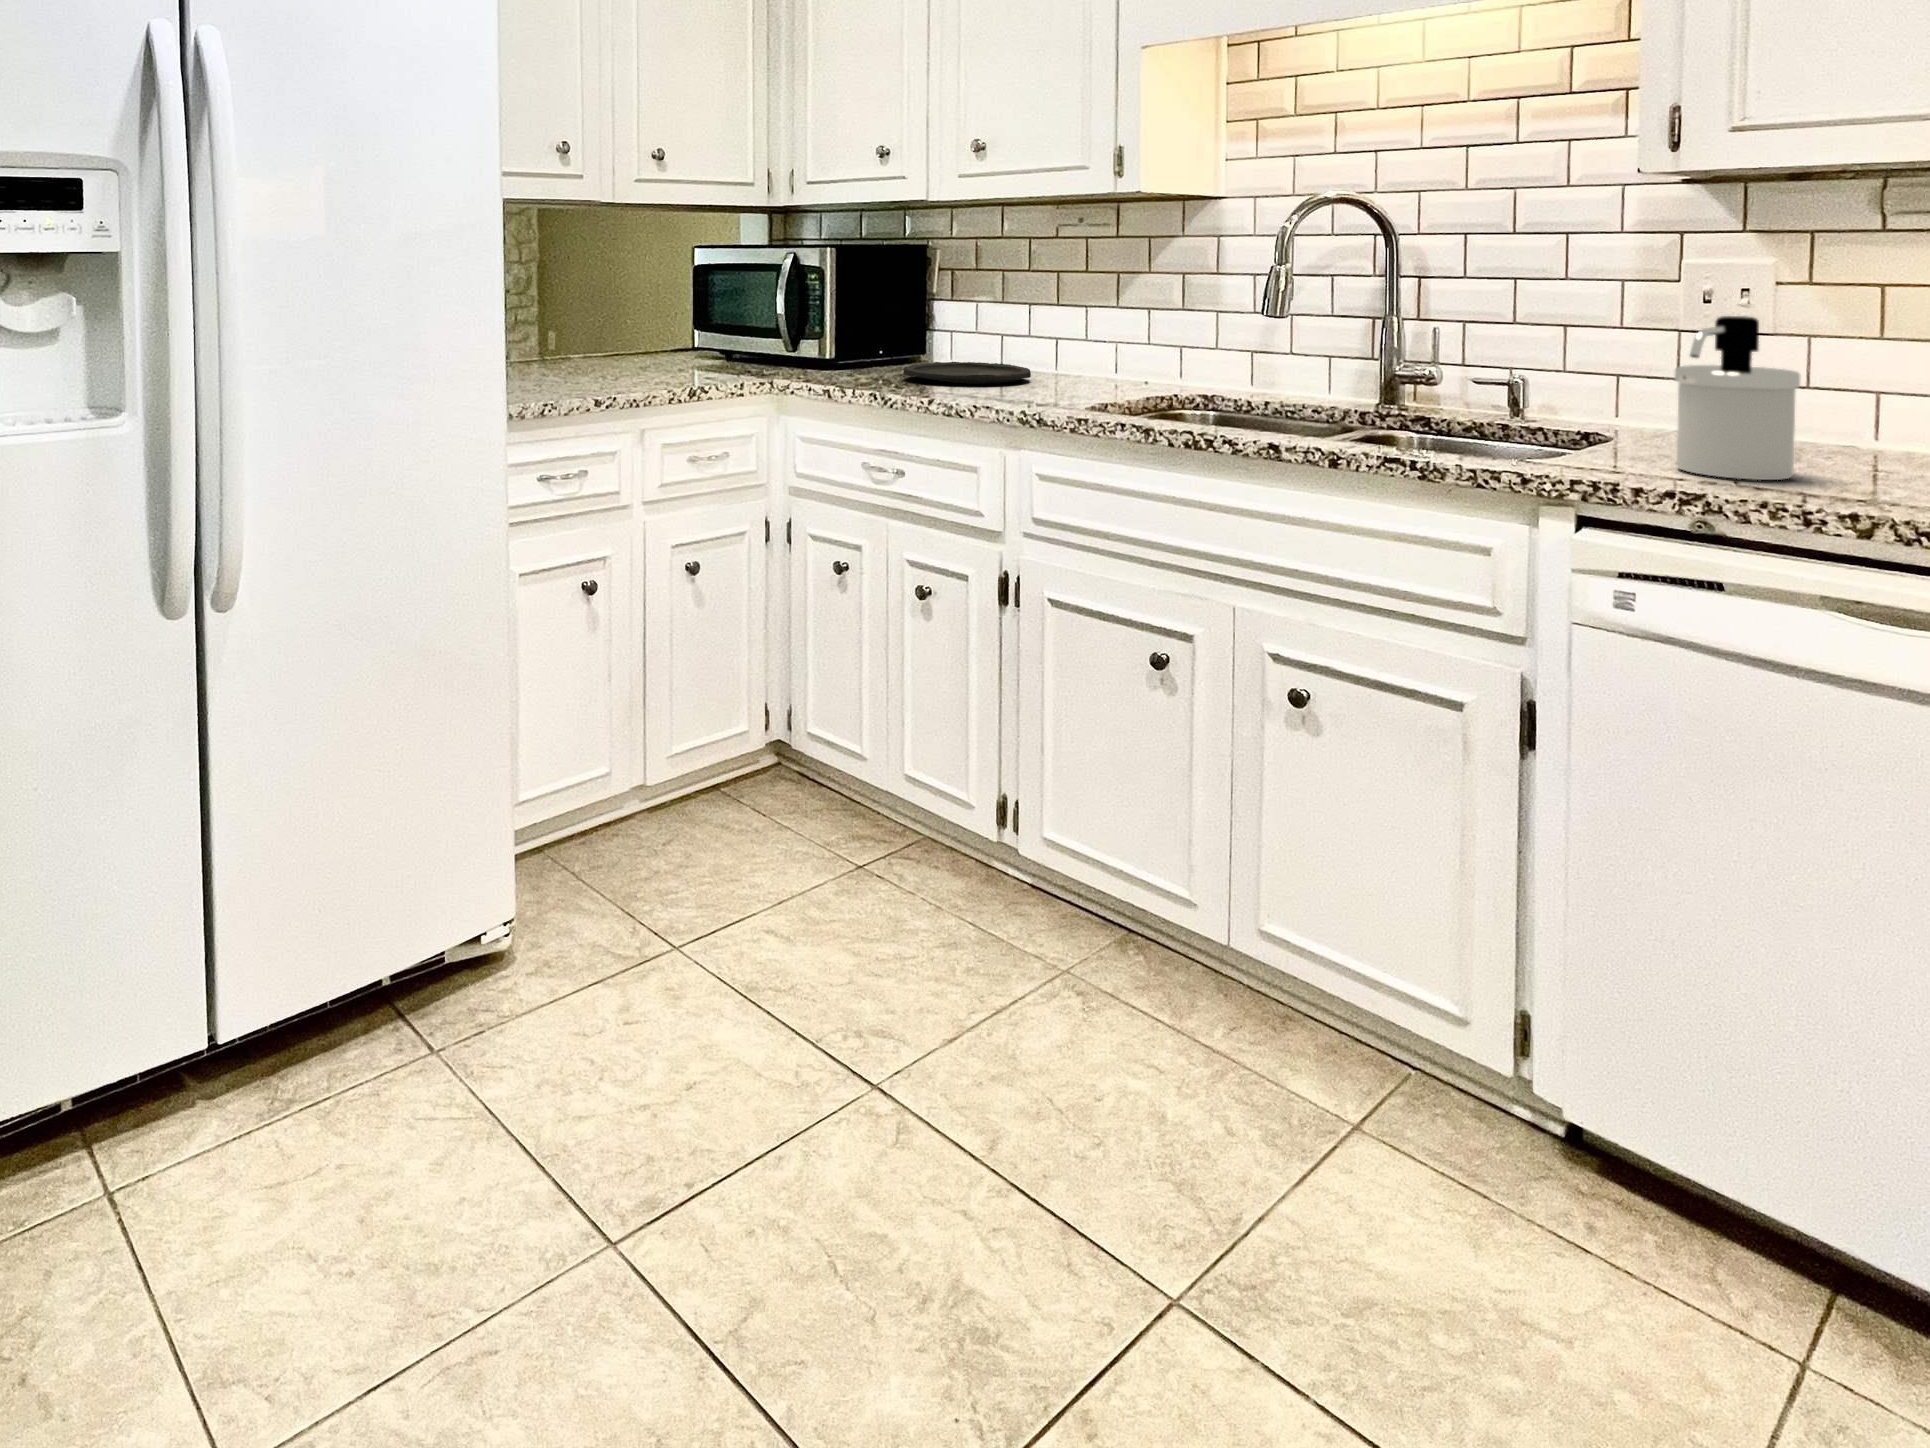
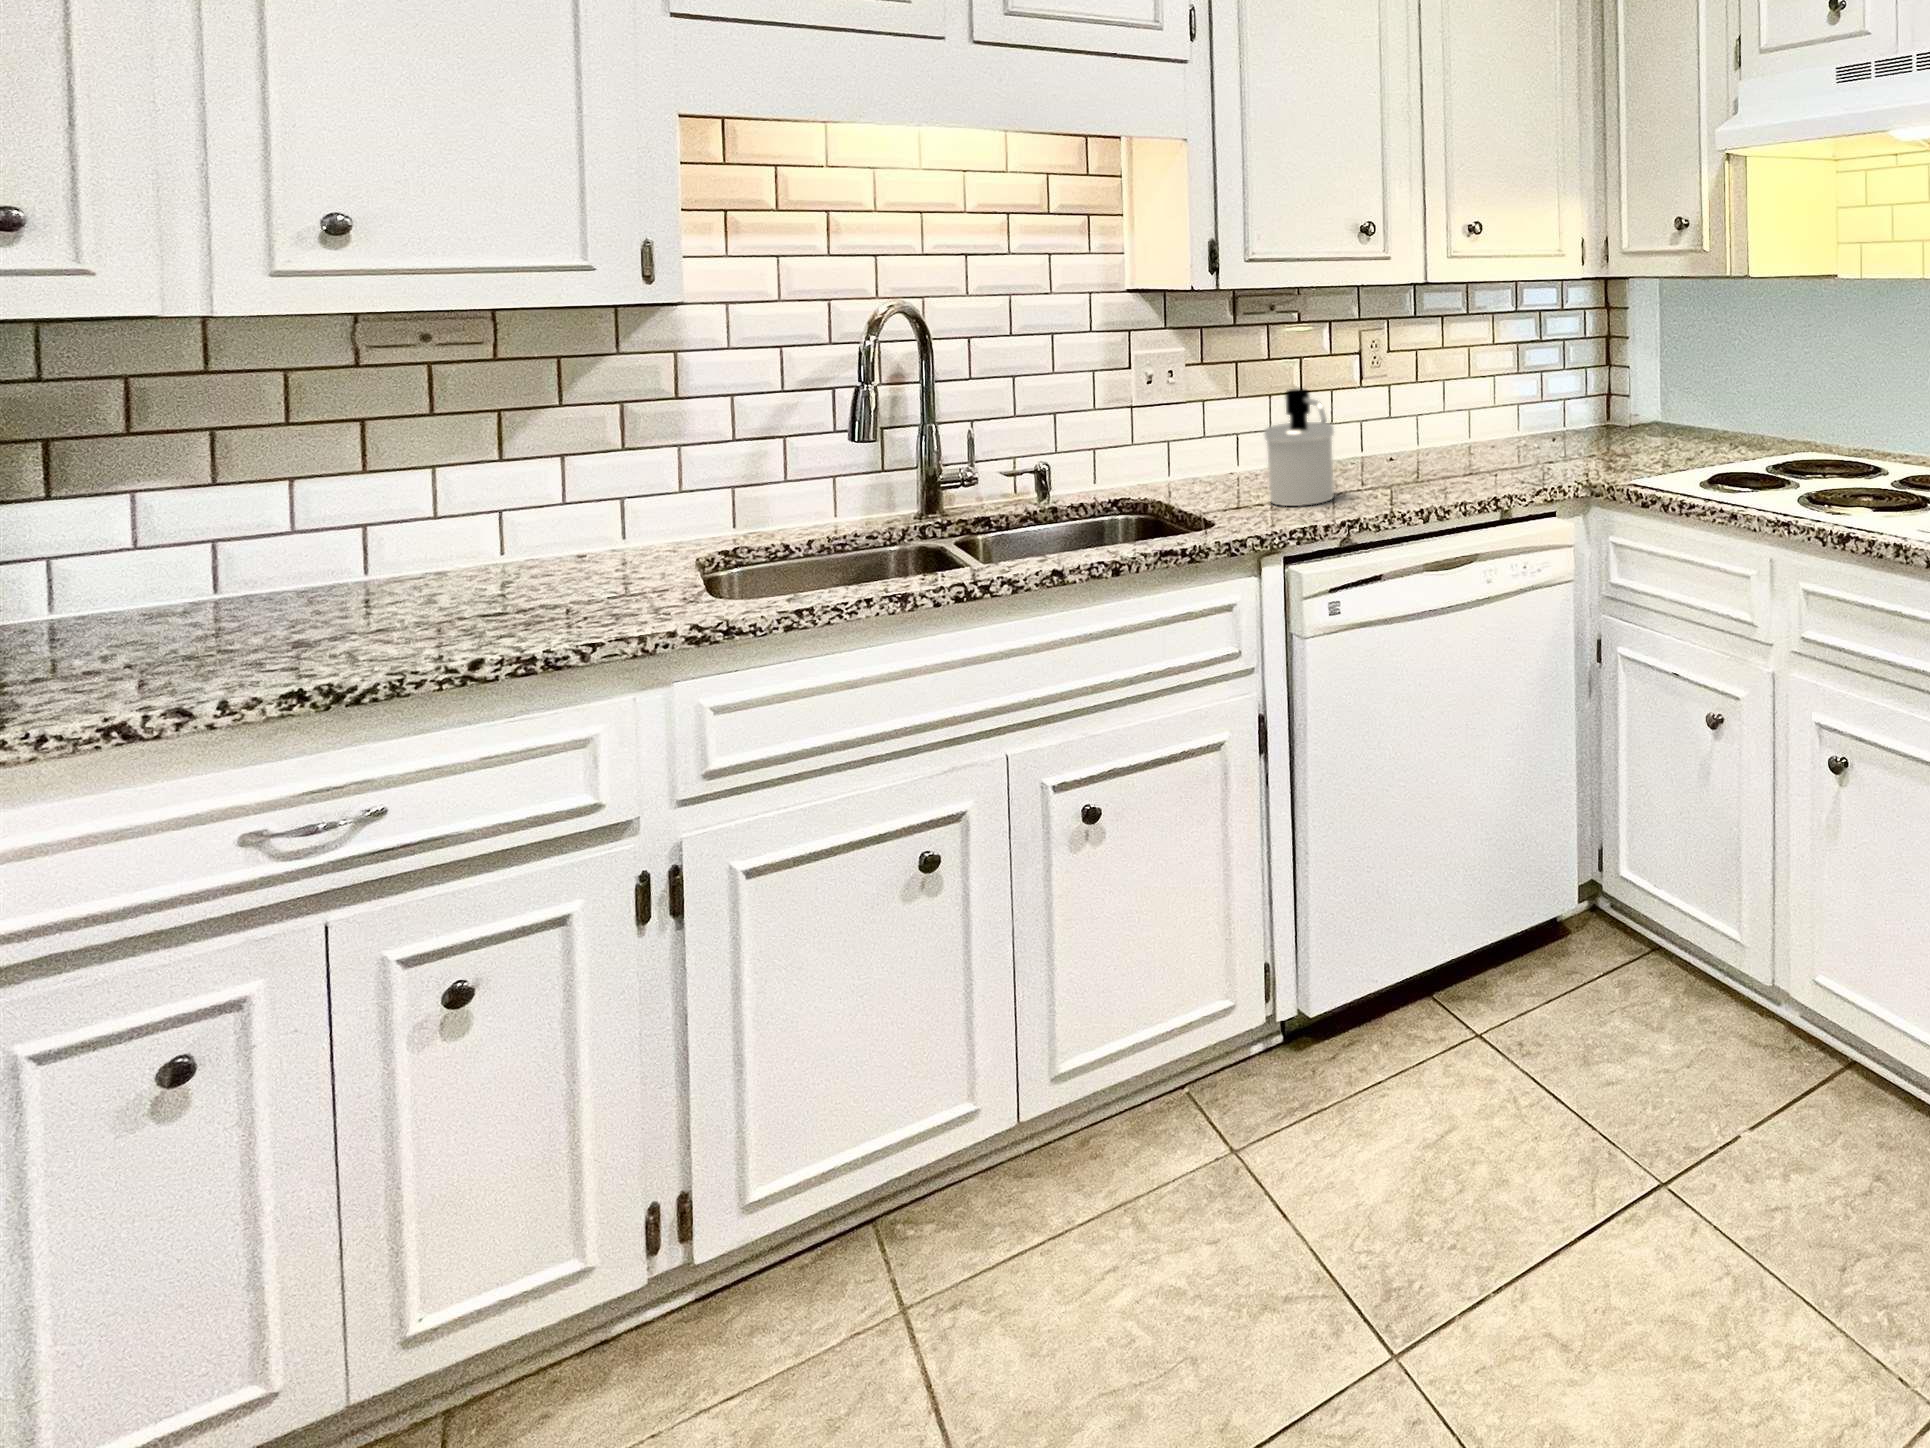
plate: present [904,362,1031,384] -> none [109,590,408,663]

